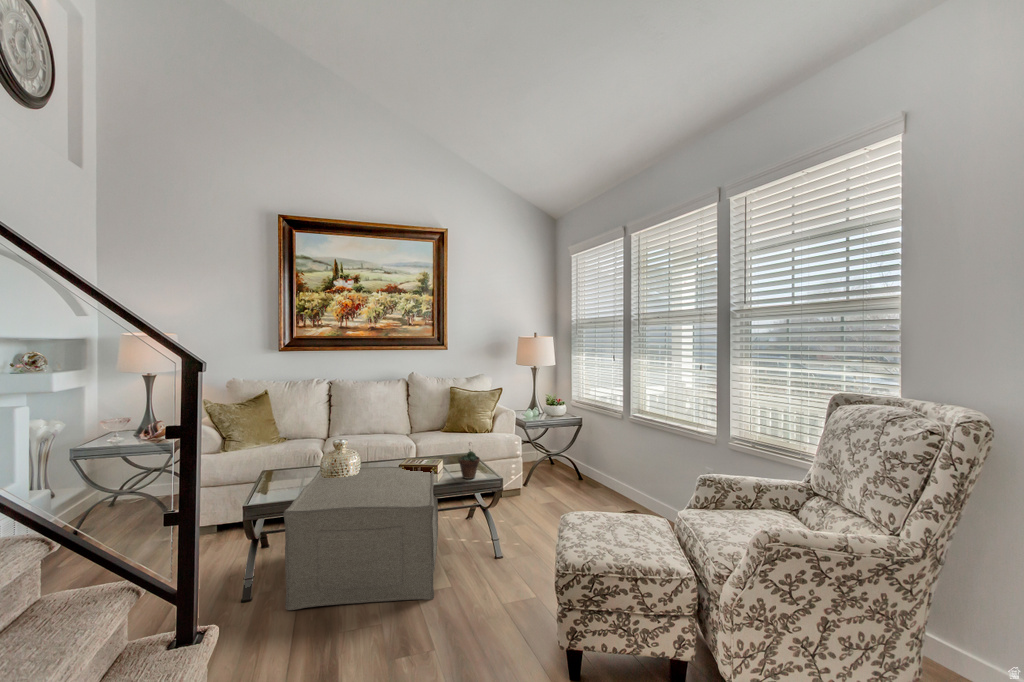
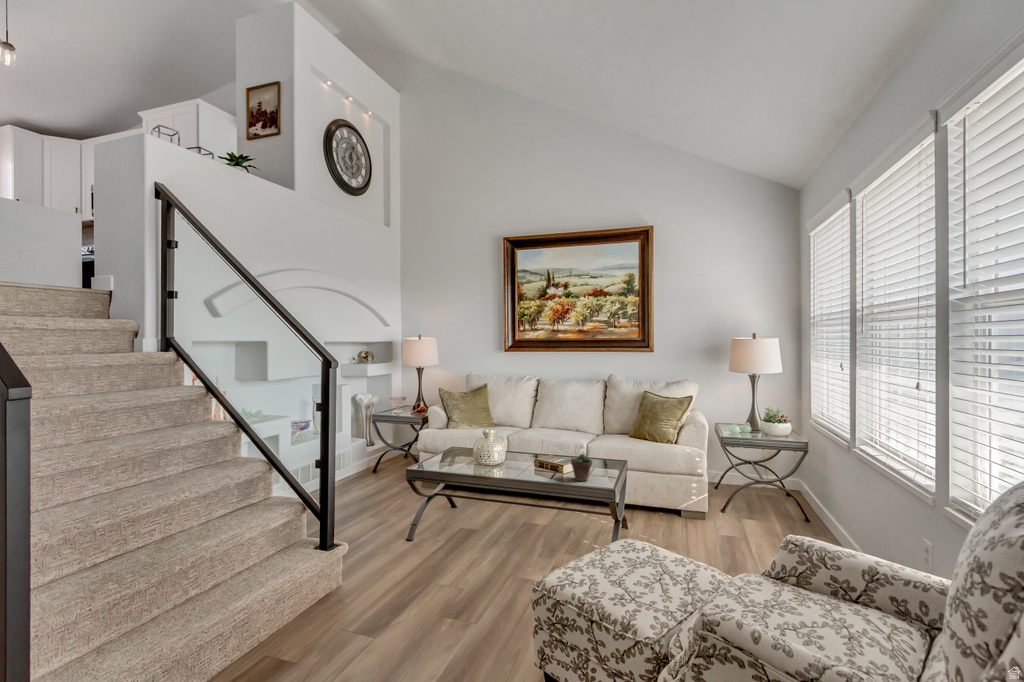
ottoman: present [283,467,438,610] -> none [414,449,567,581]

